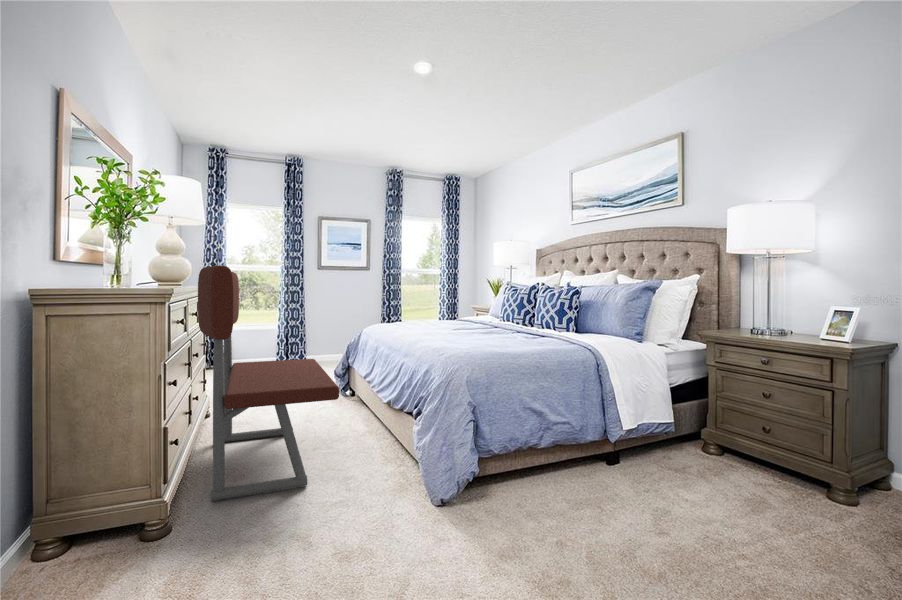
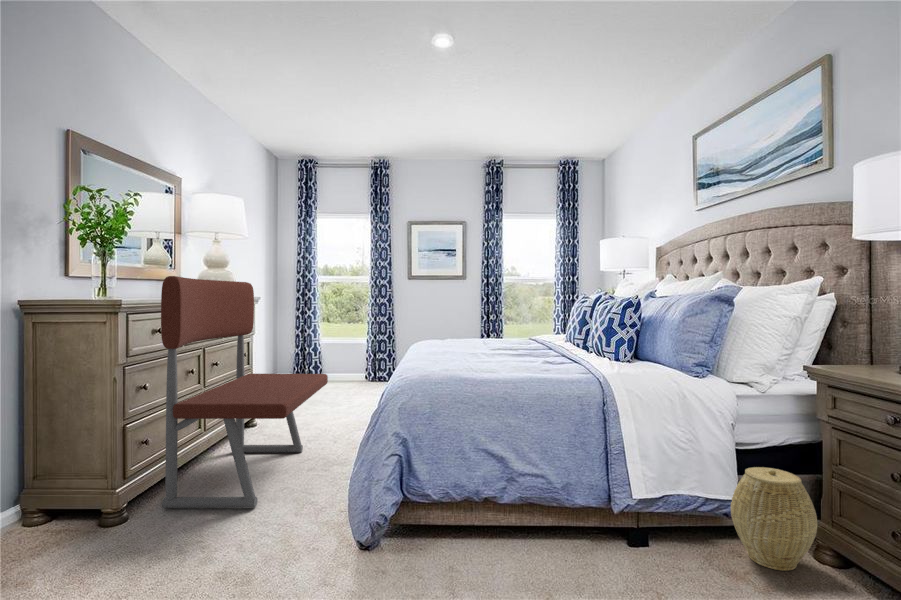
woven basket: none [670,401,724,465] -> present [731,467,817,571]

